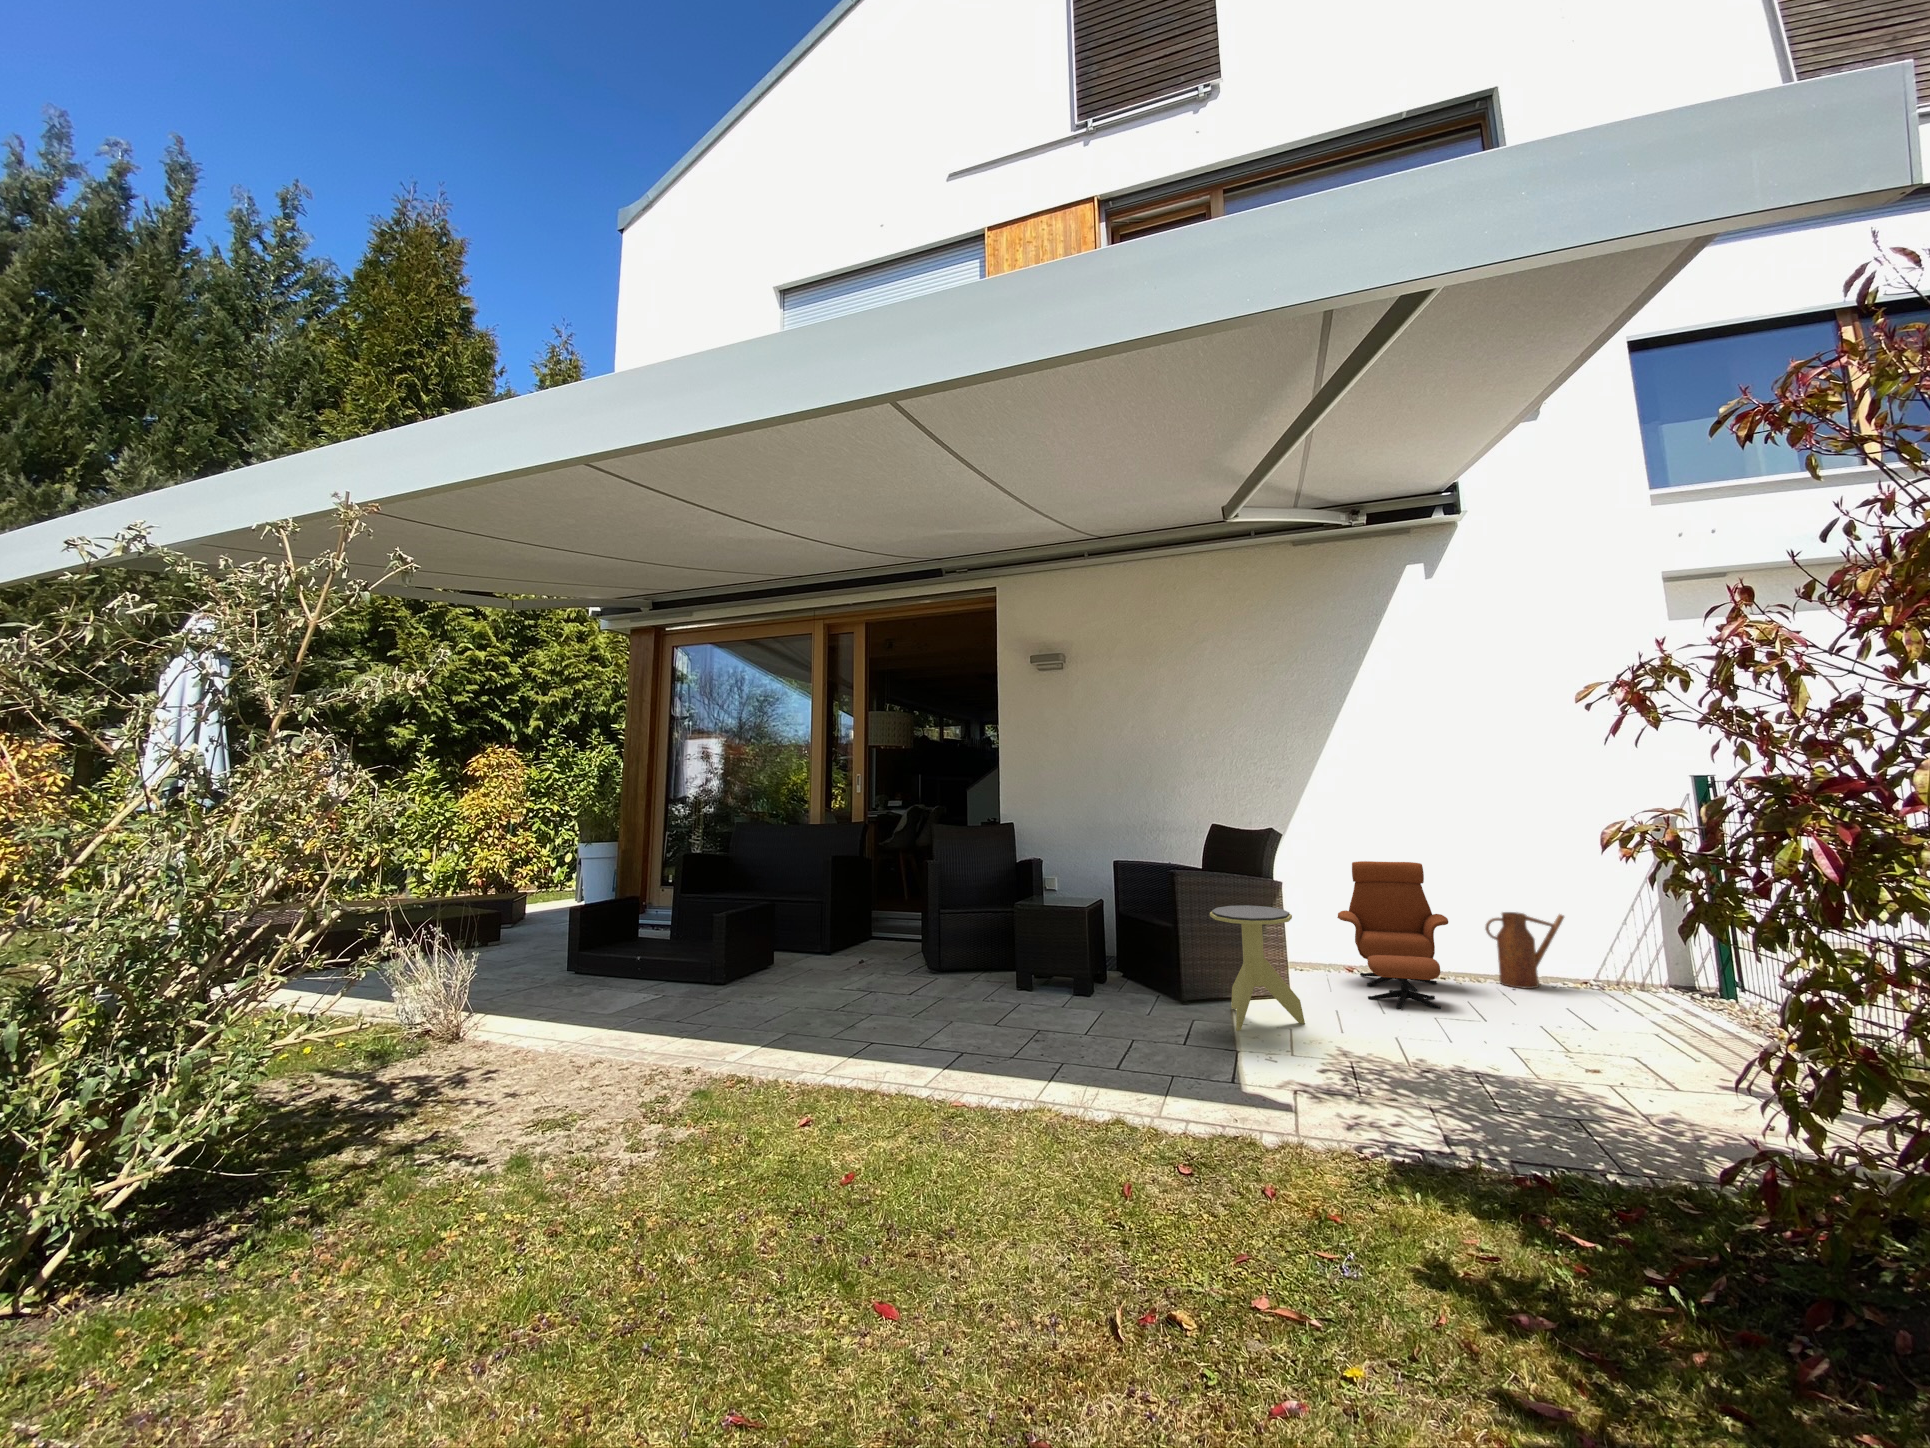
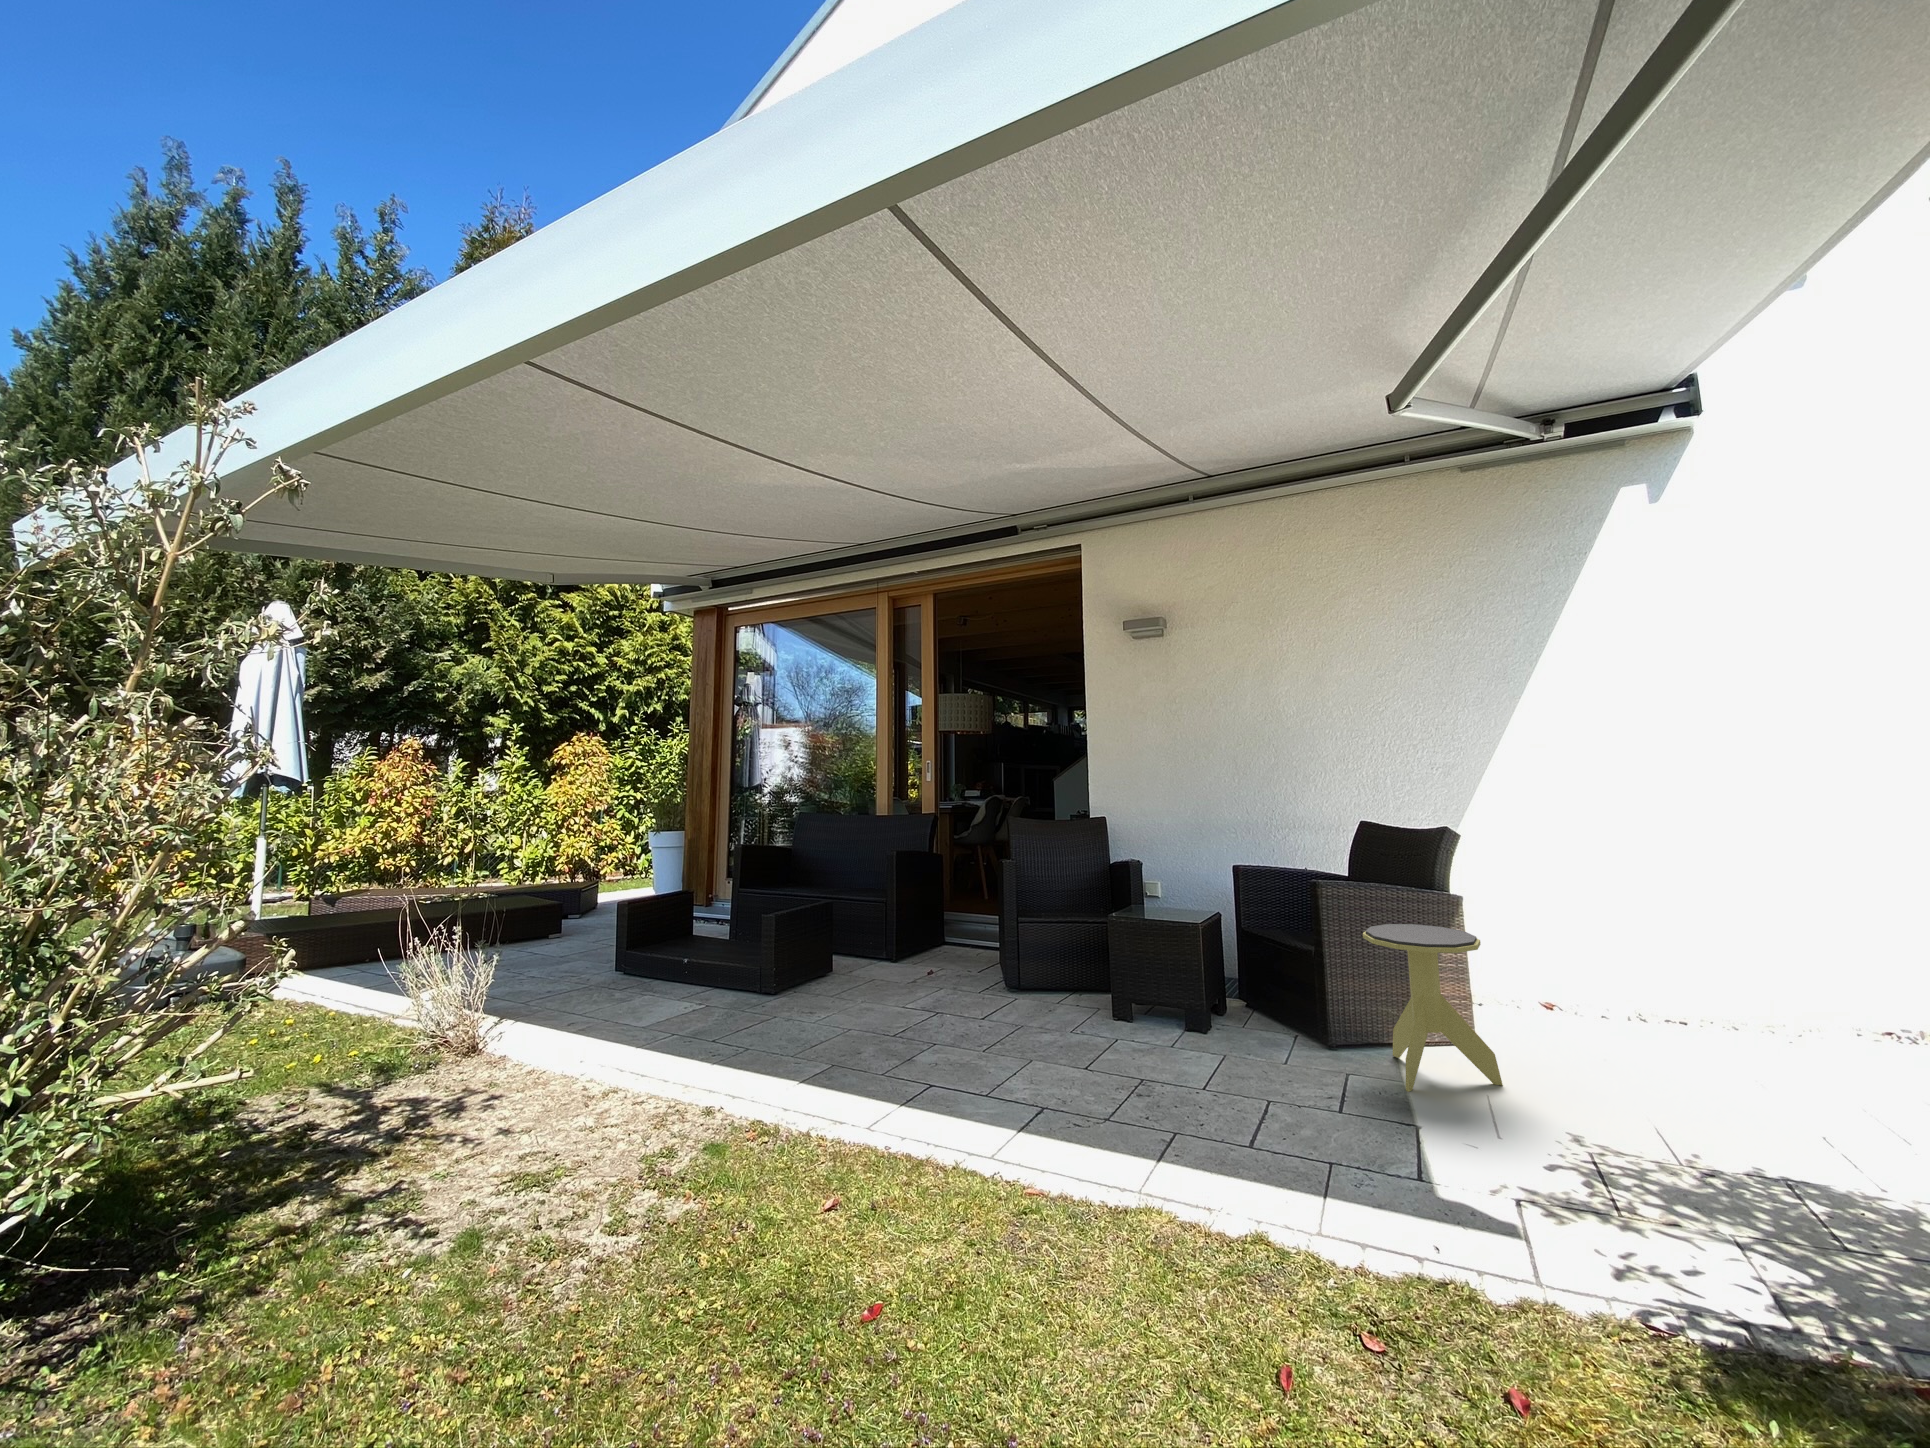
lounge chair: present [1337,861,1448,1009] -> none [1529,868,1700,1073]
watering can: present [1485,912,1564,989] -> none [1750,940,1878,1046]

